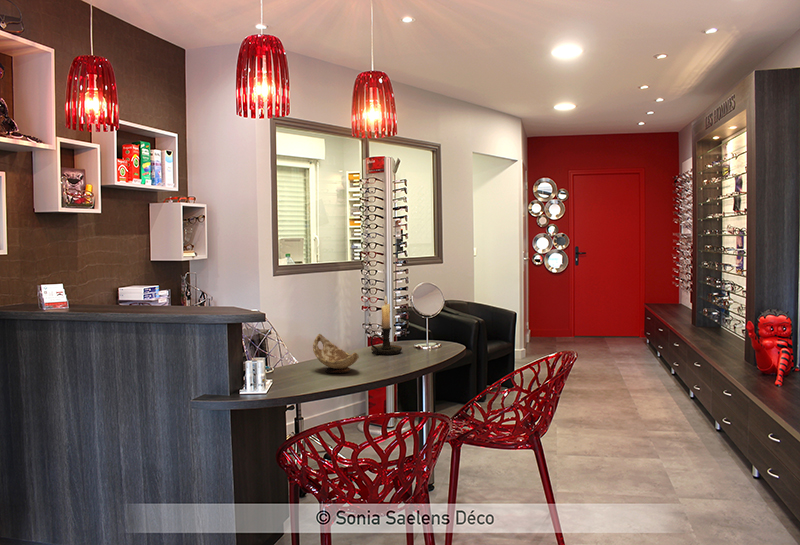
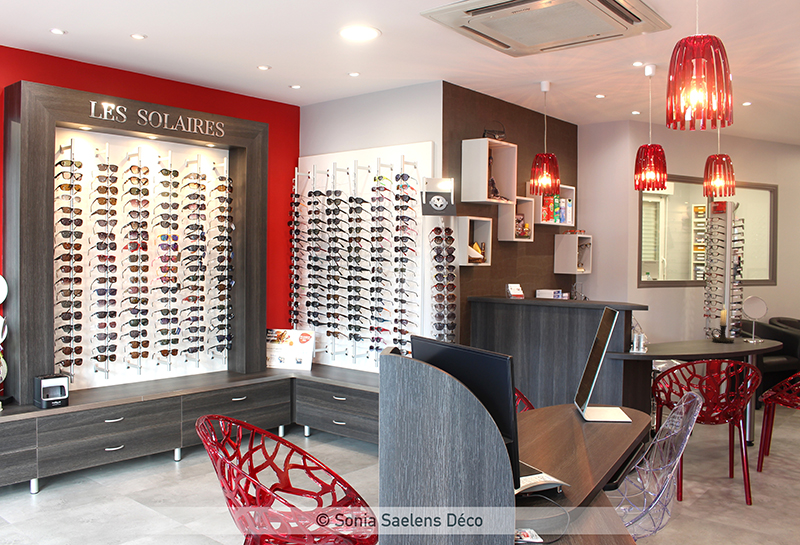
decorative bowl: present [313,334,359,373] -> none [674,324,704,348]

